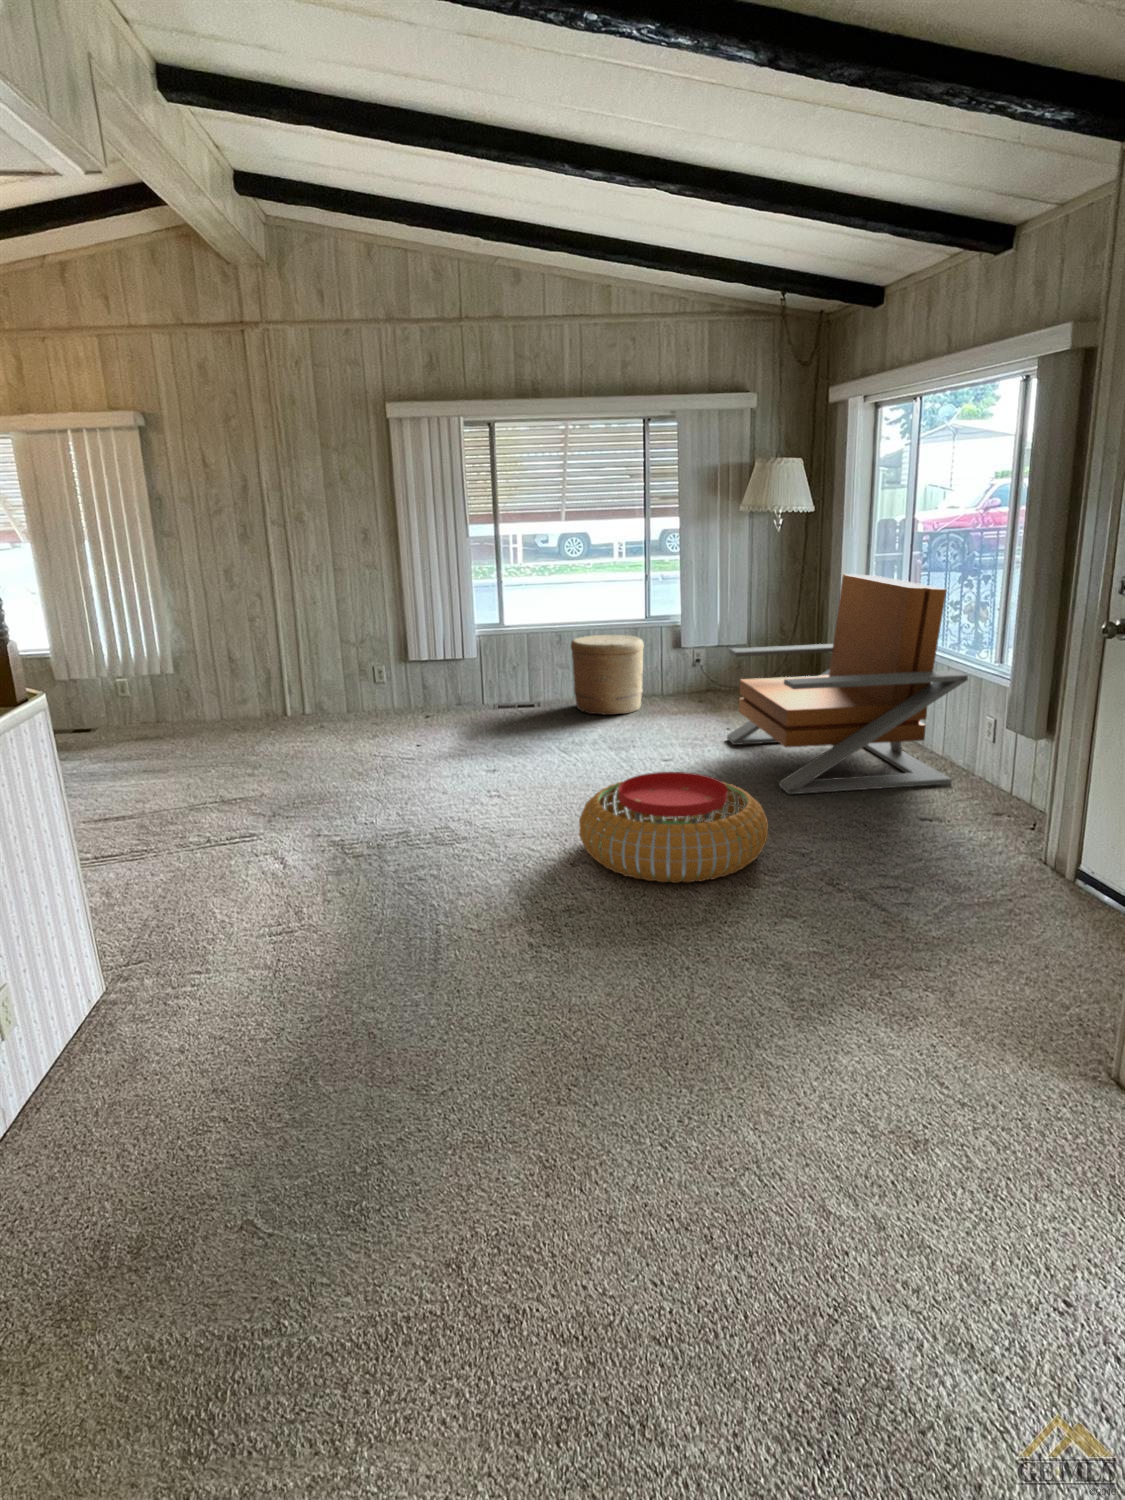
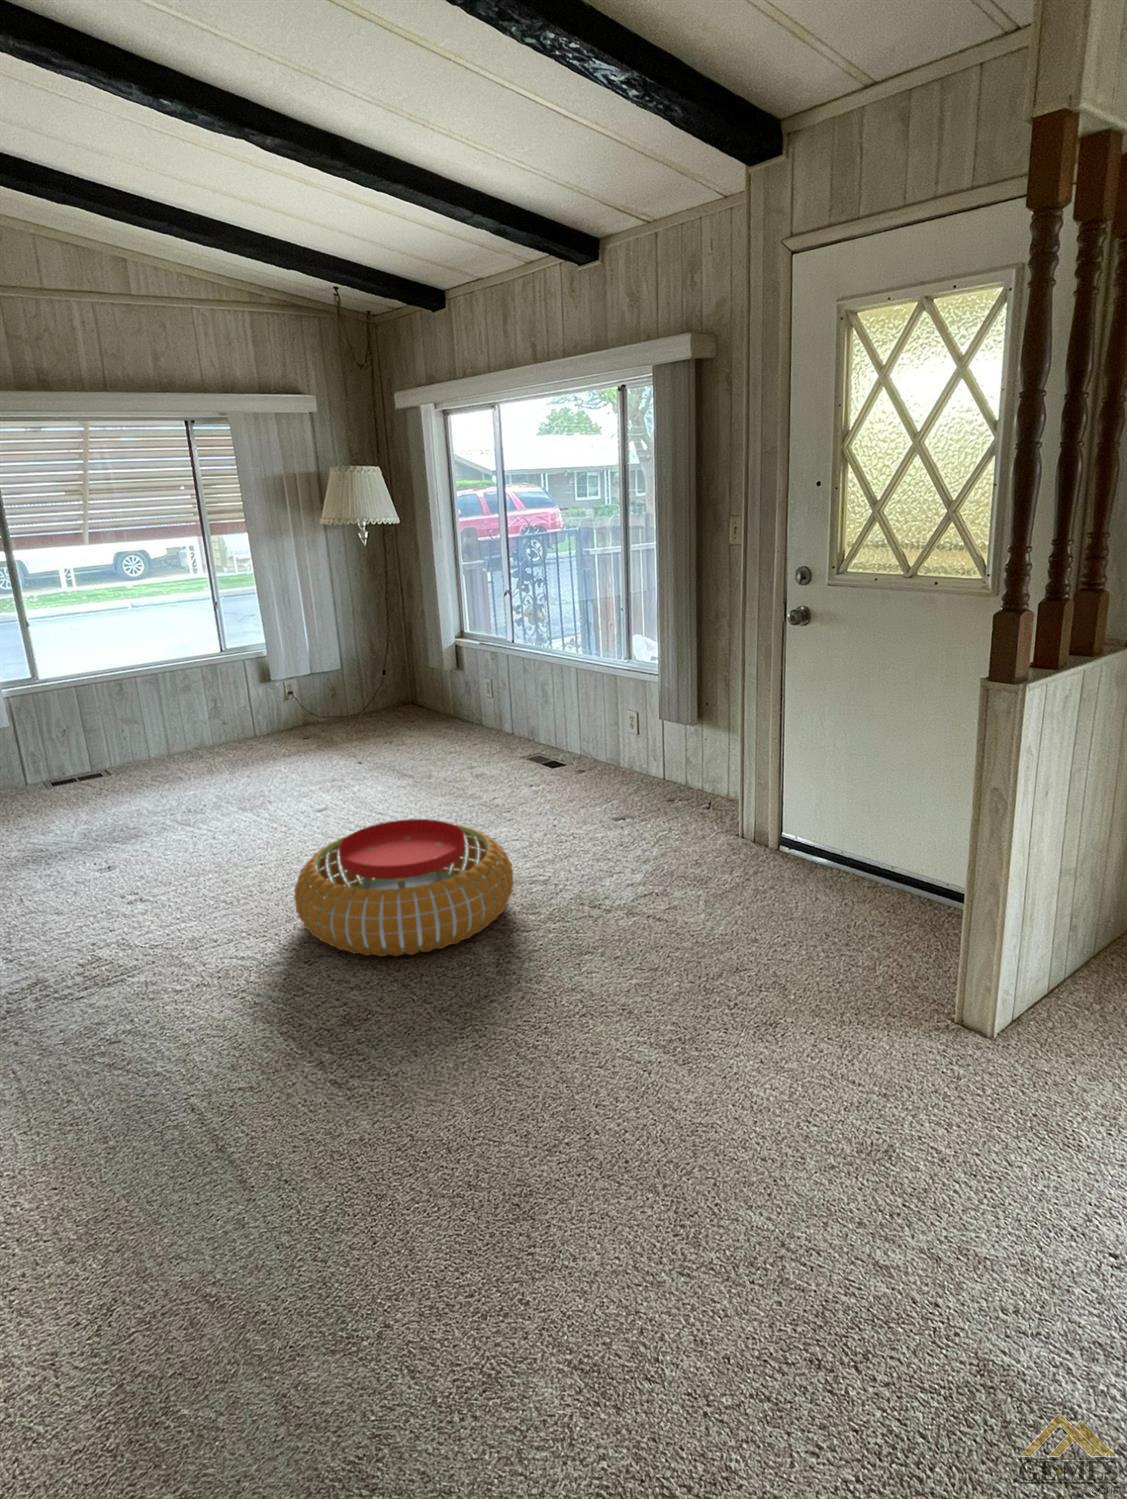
lounge chair: present [727,574,968,794] -> none [357,586,612,820]
woven basket: present [571,635,644,715] -> none [142,673,240,772]

